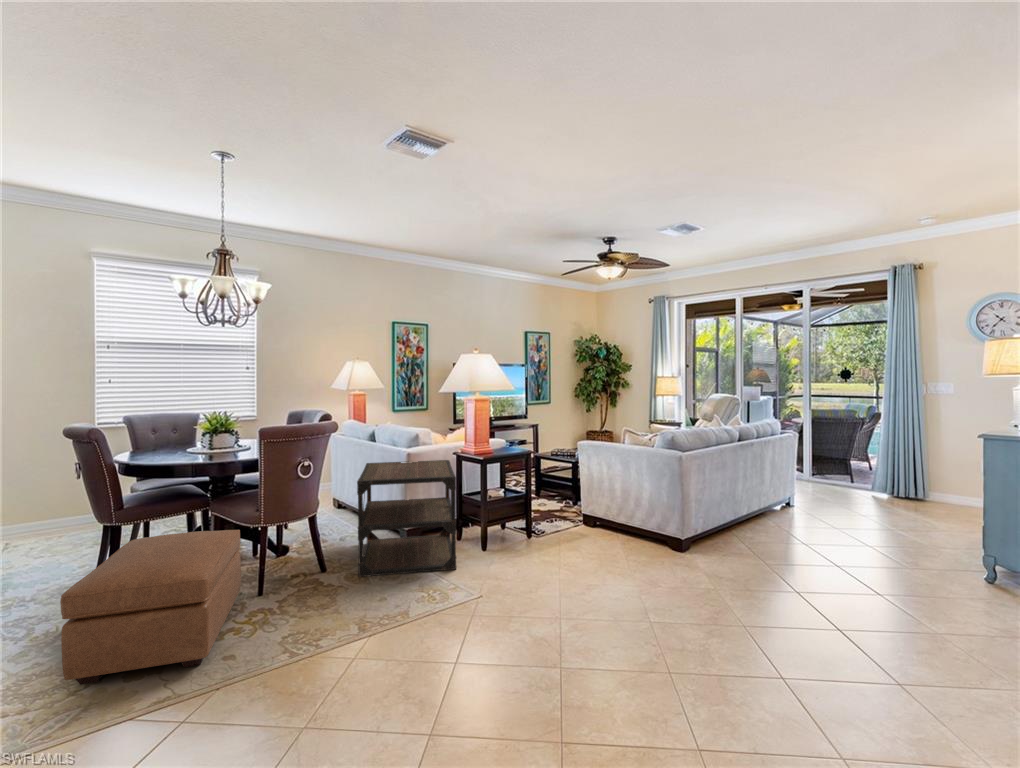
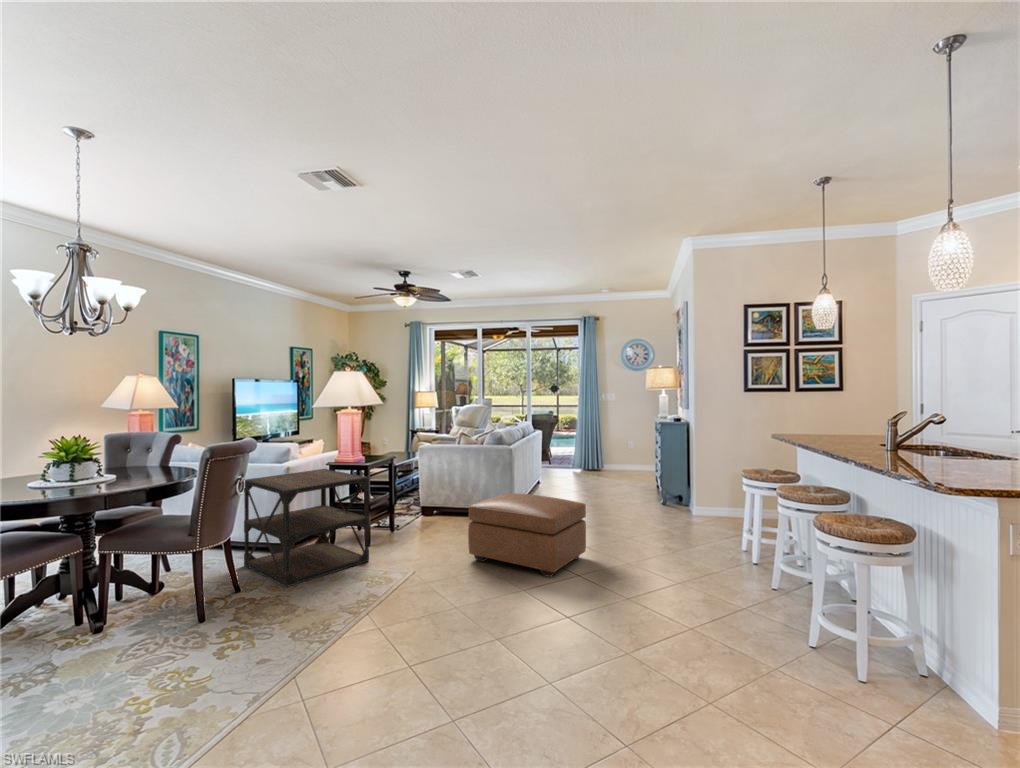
ottoman: present [60,530,241,685] -> present [468,493,586,577]

